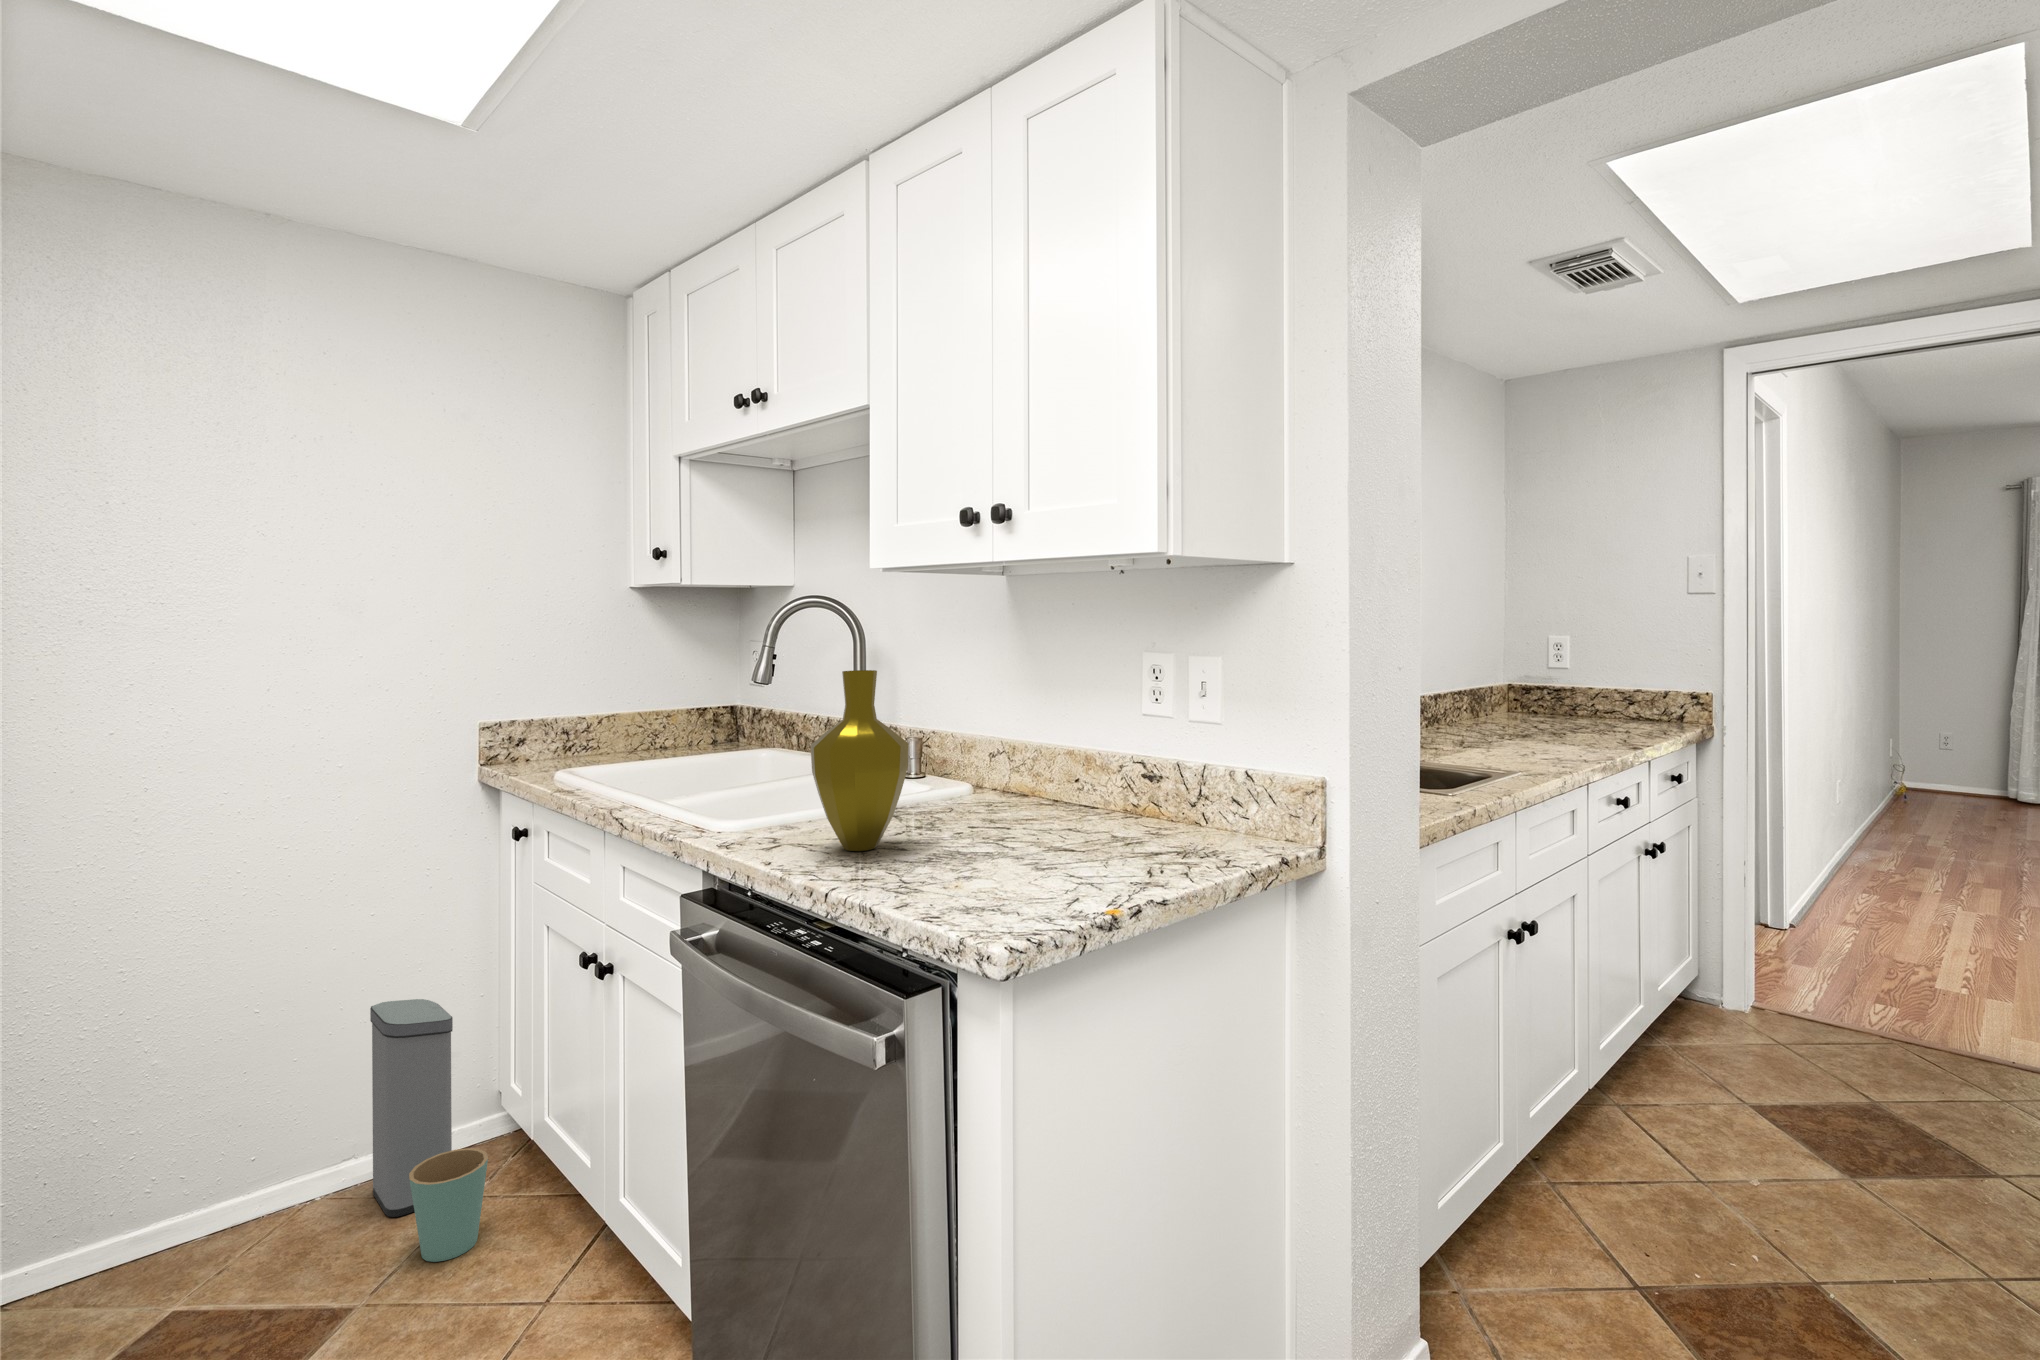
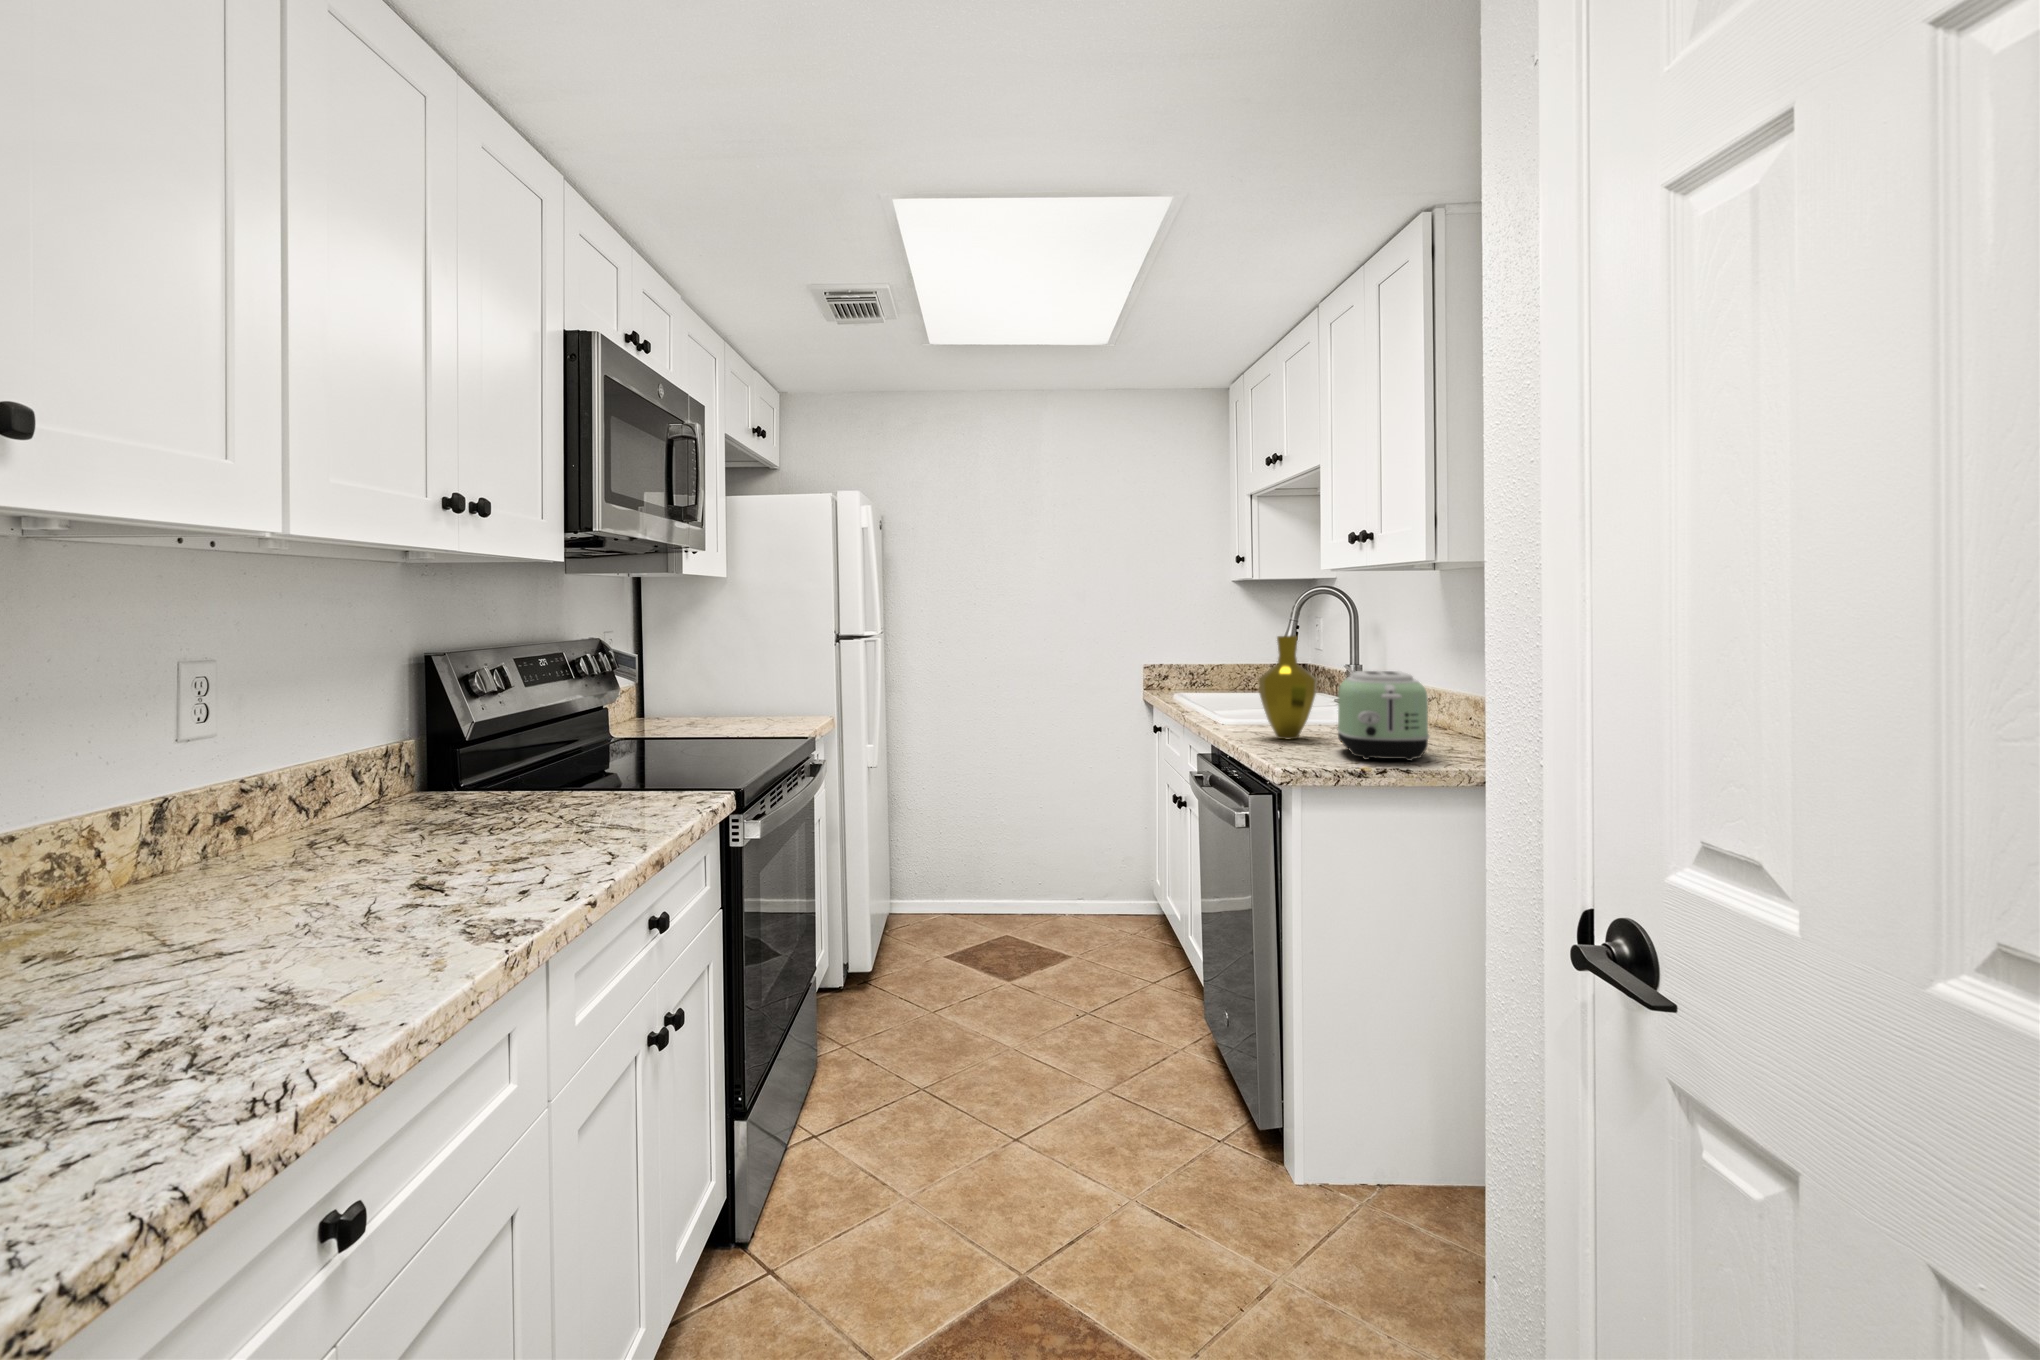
toaster: none [971,724,1135,882] -> present [1337,671,1429,761]
trash can: present [370,999,488,1262] -> none [1090,815,1137,951]

